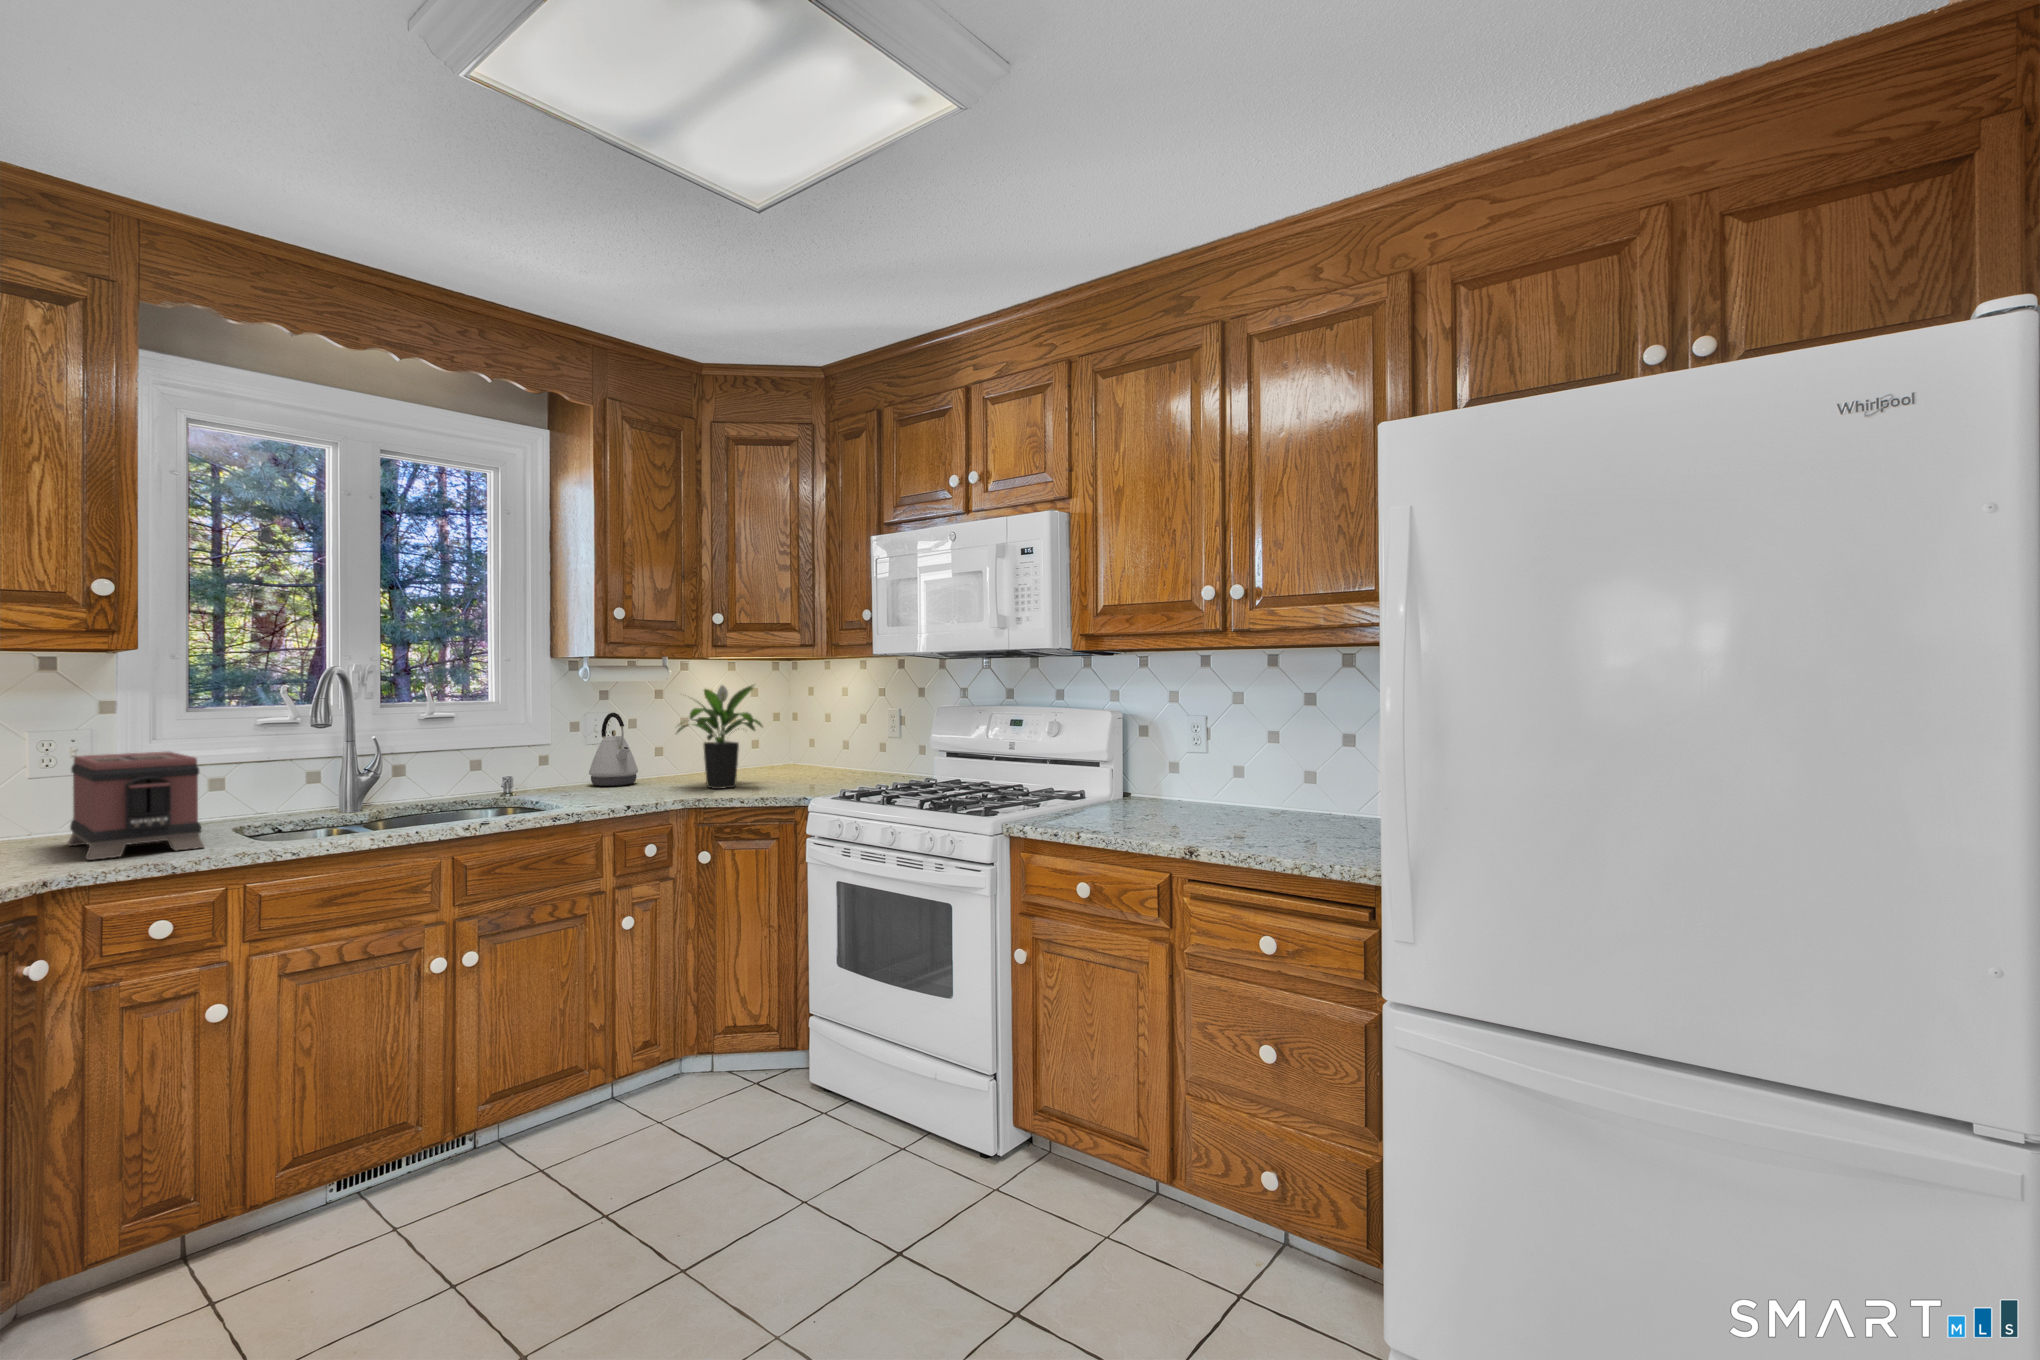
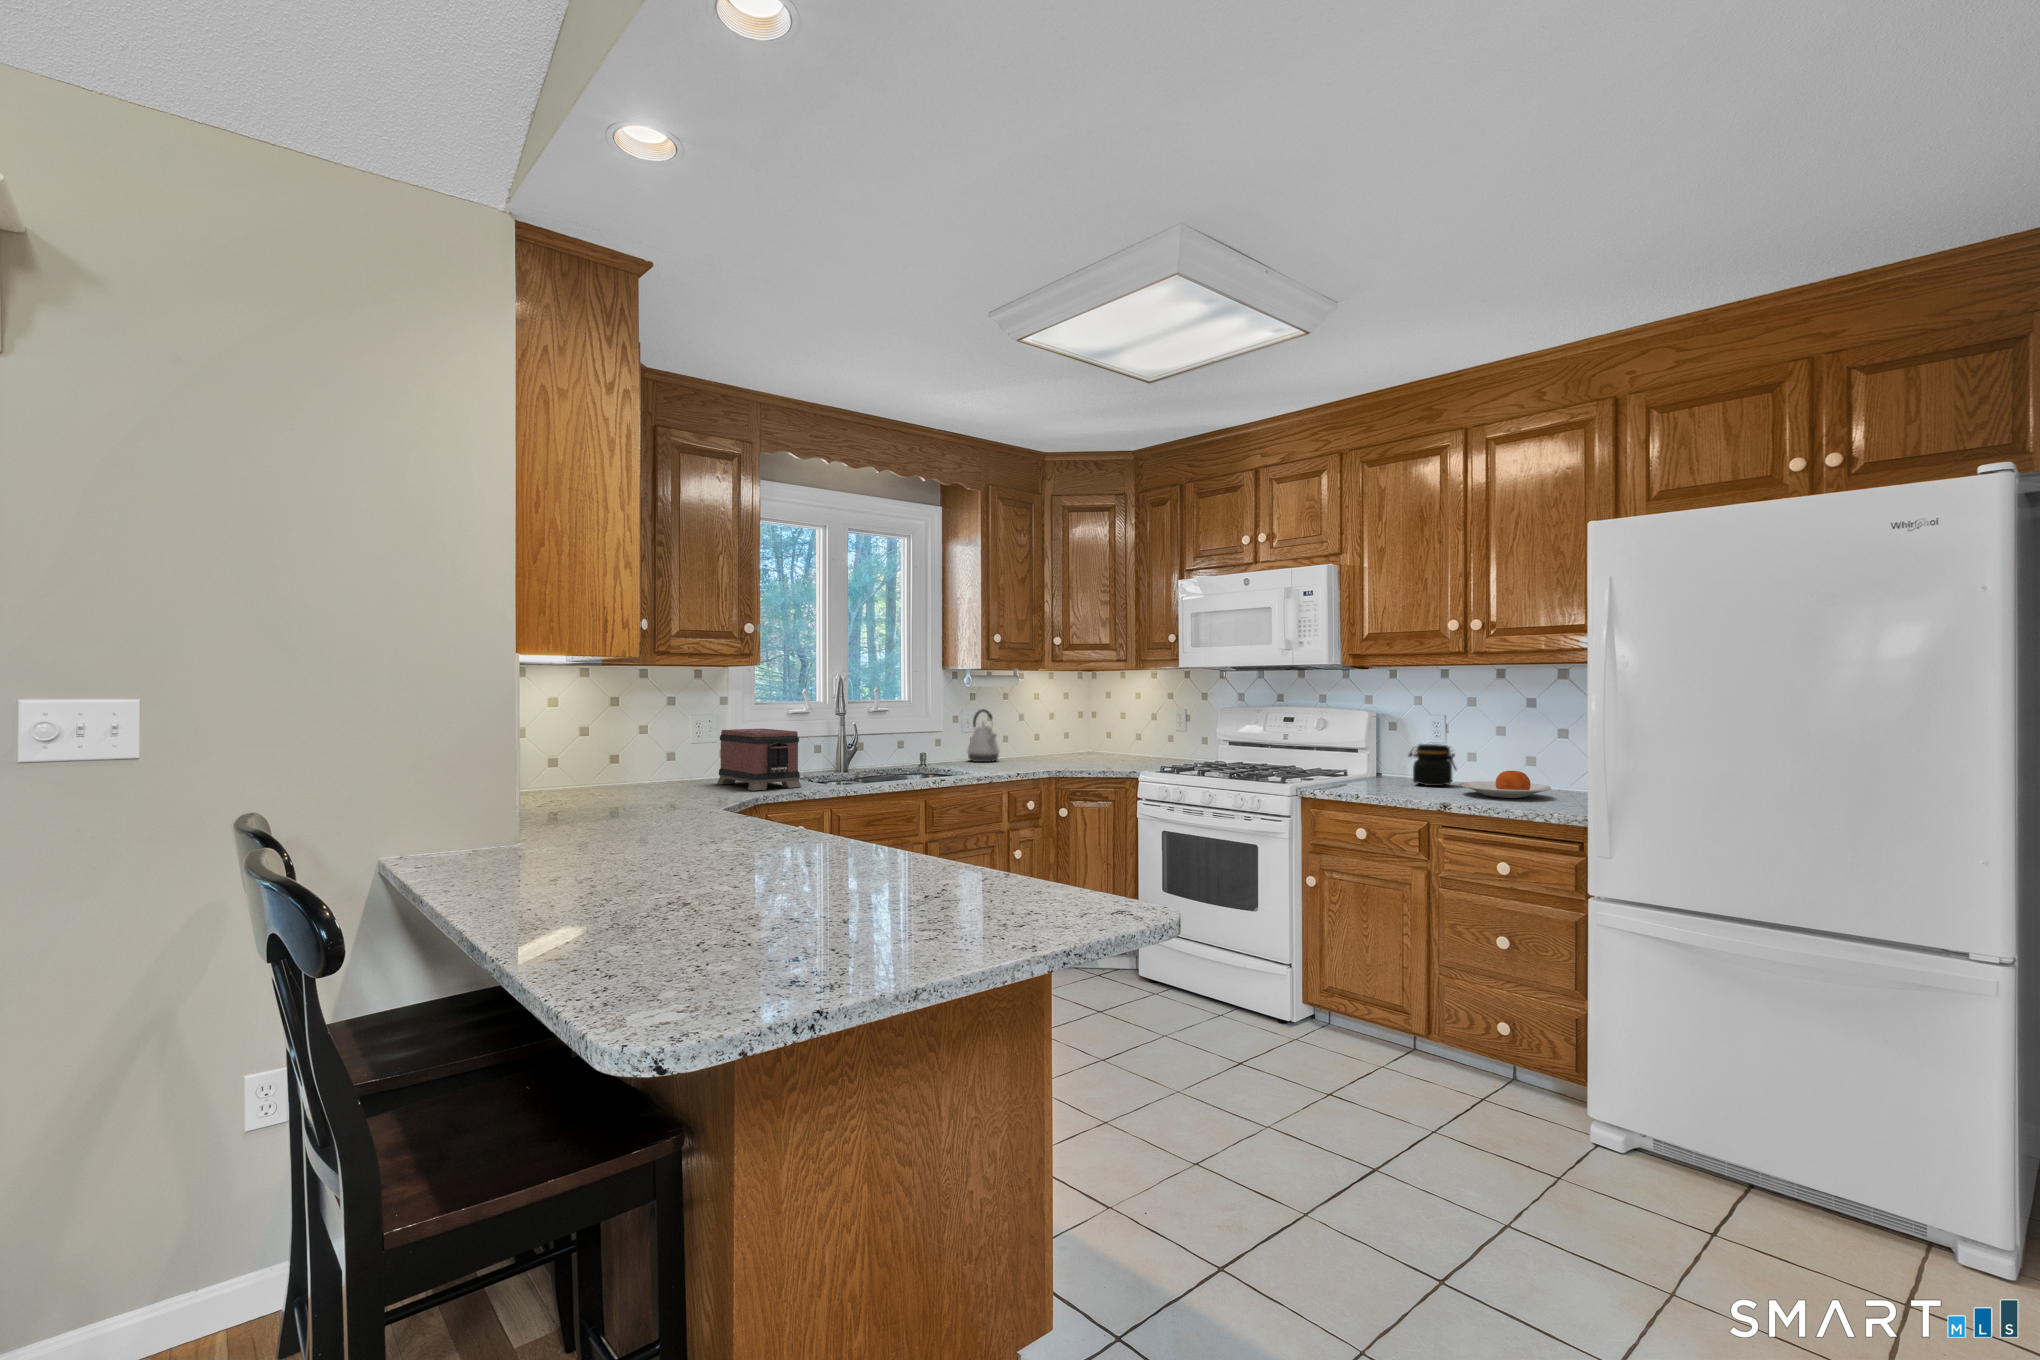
potted plant: present [677,685,762,789] -> none [1031,689,1096,765]
jar: none [1155,757,1218,815] -> present [1408,744,1456,786]
plate: none [1215,796,1334,836] -> present [1460,771,1551,798]

